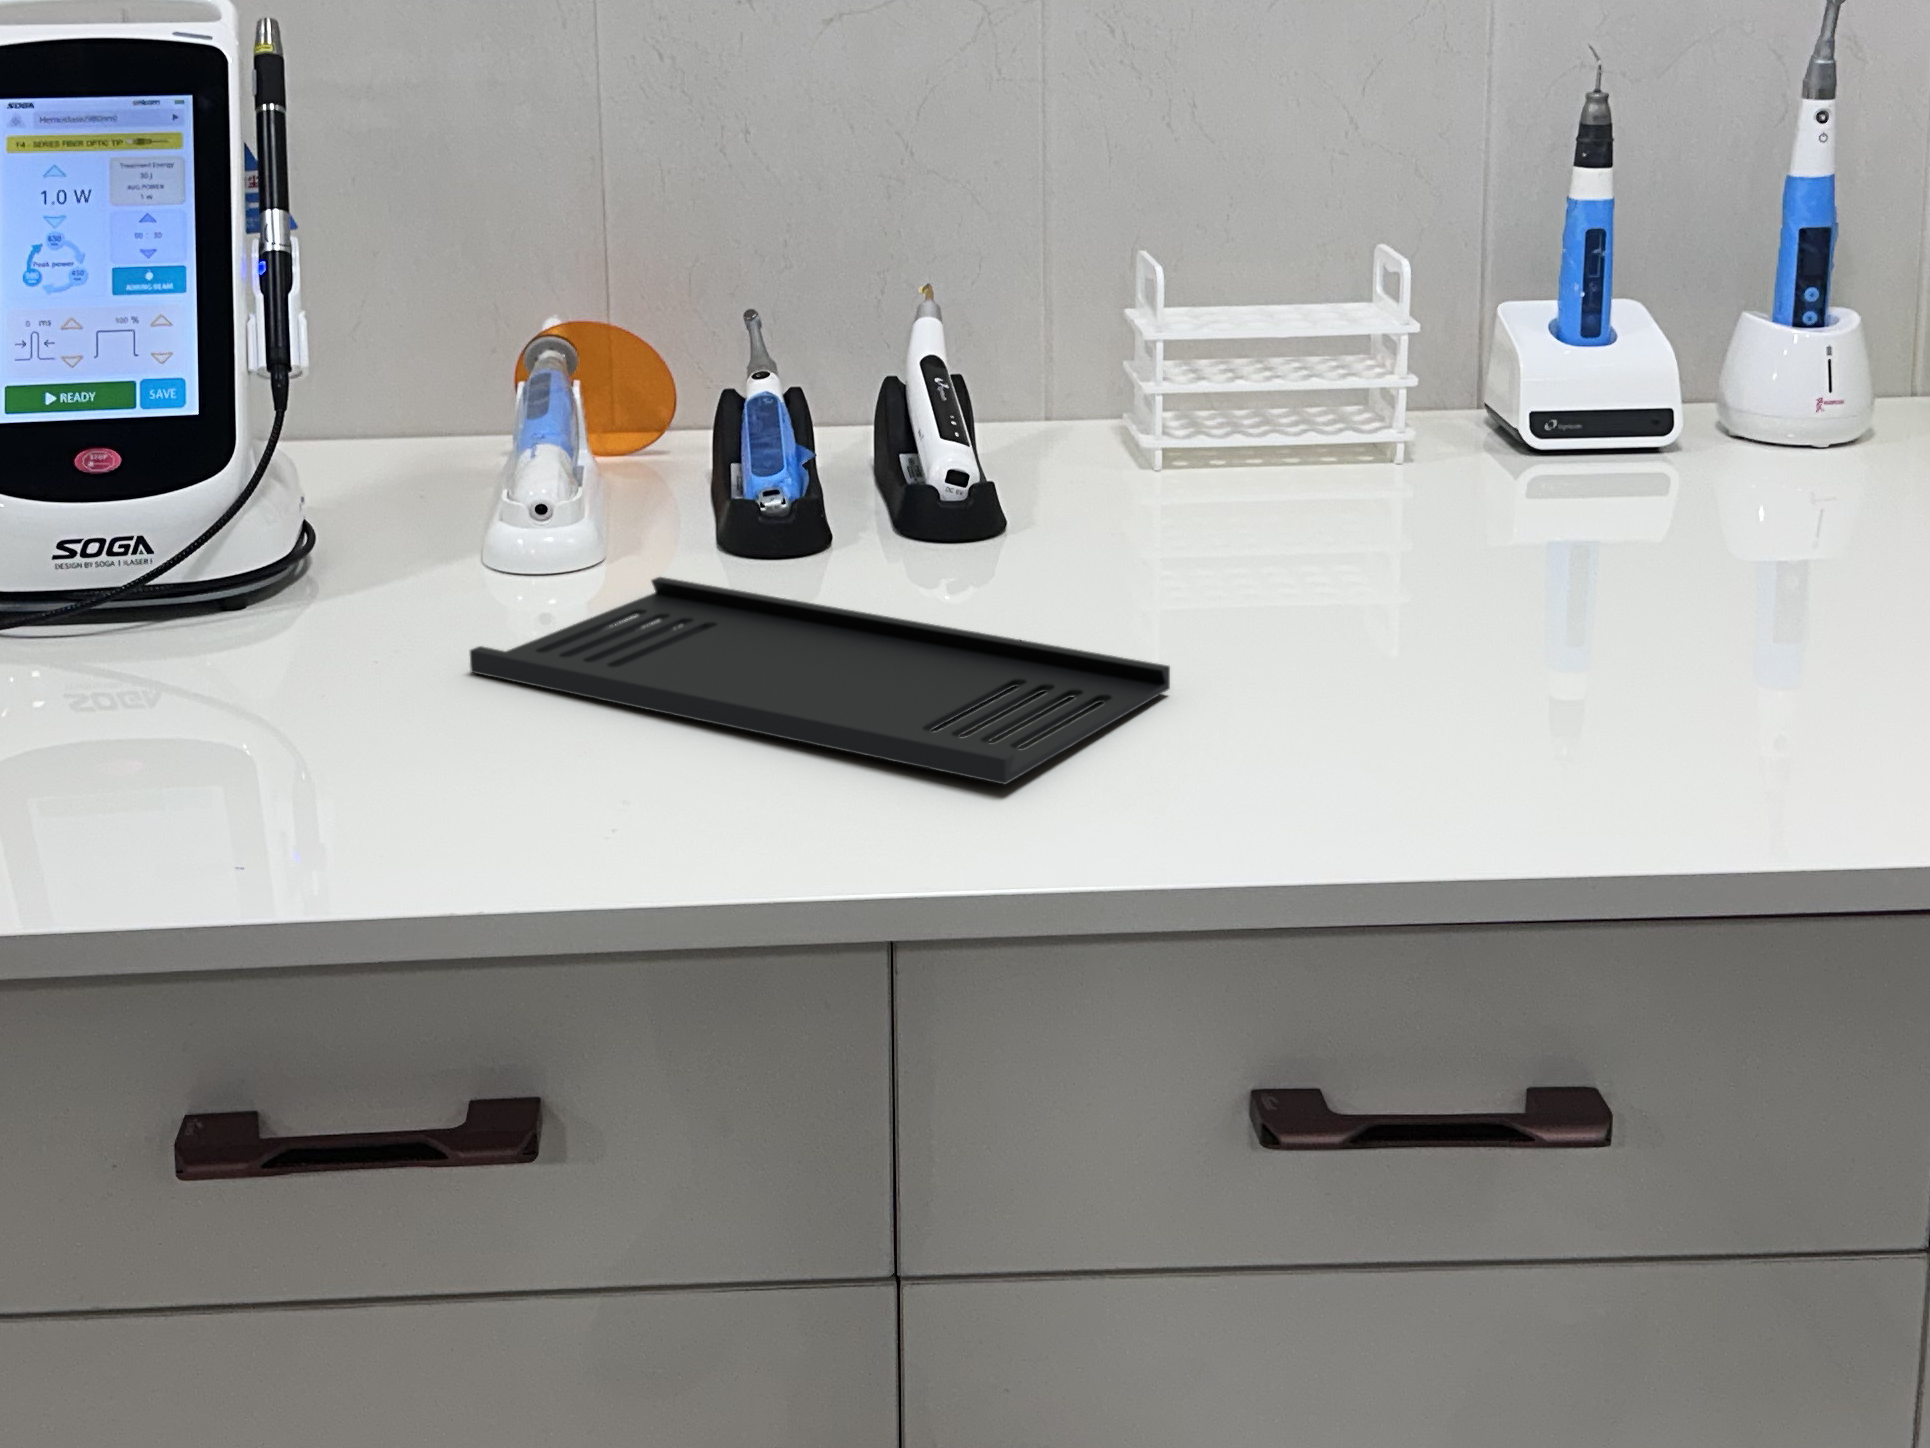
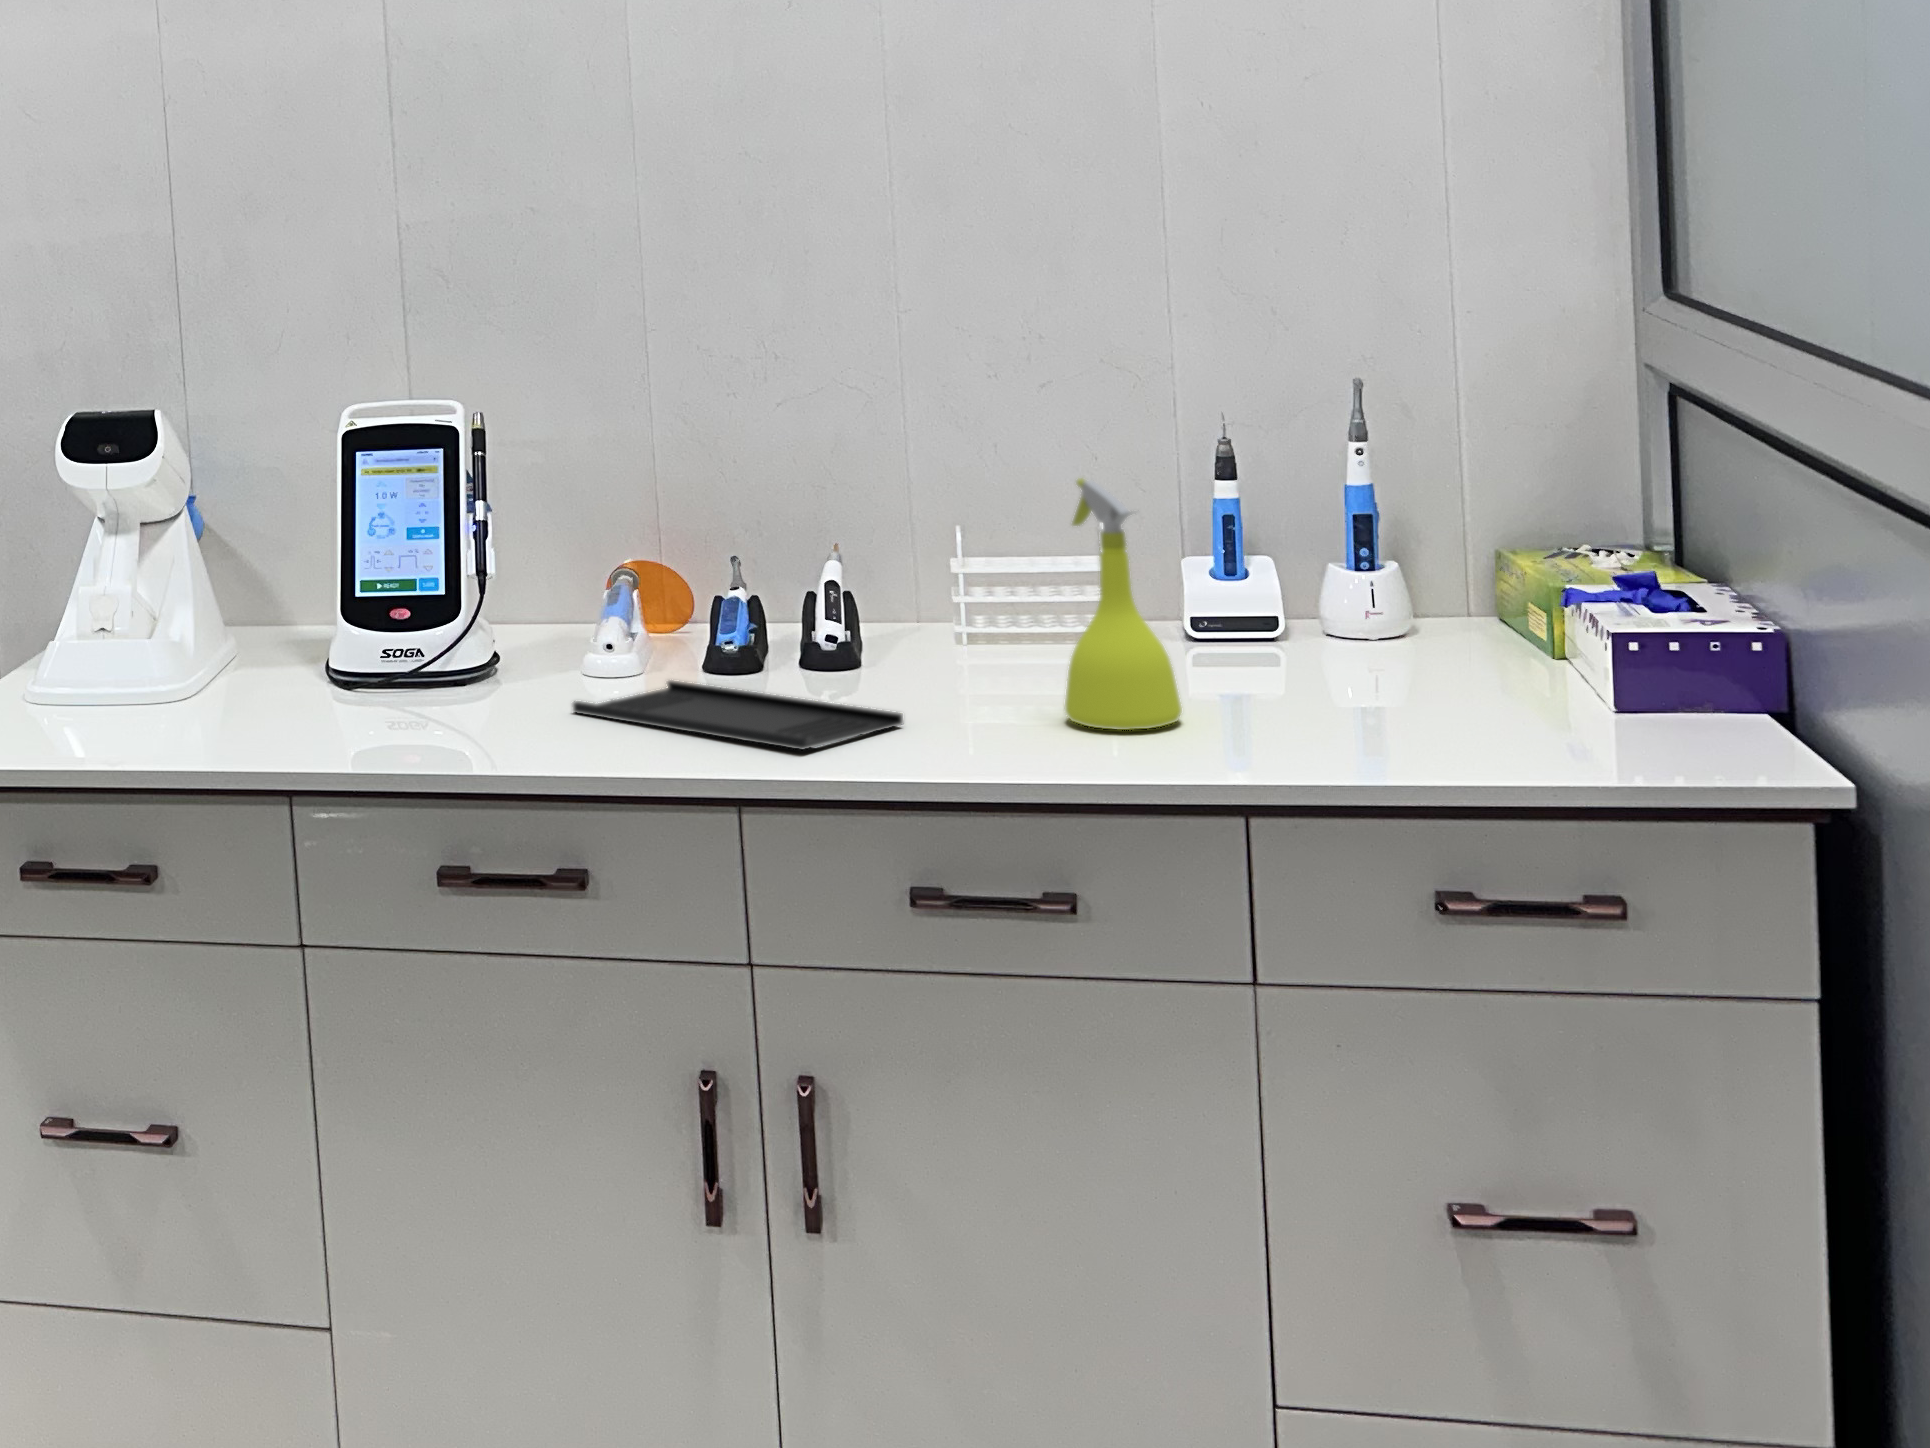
spray bottle: none [1470,168,1696,689] -> present [1065,479,1182,730]

